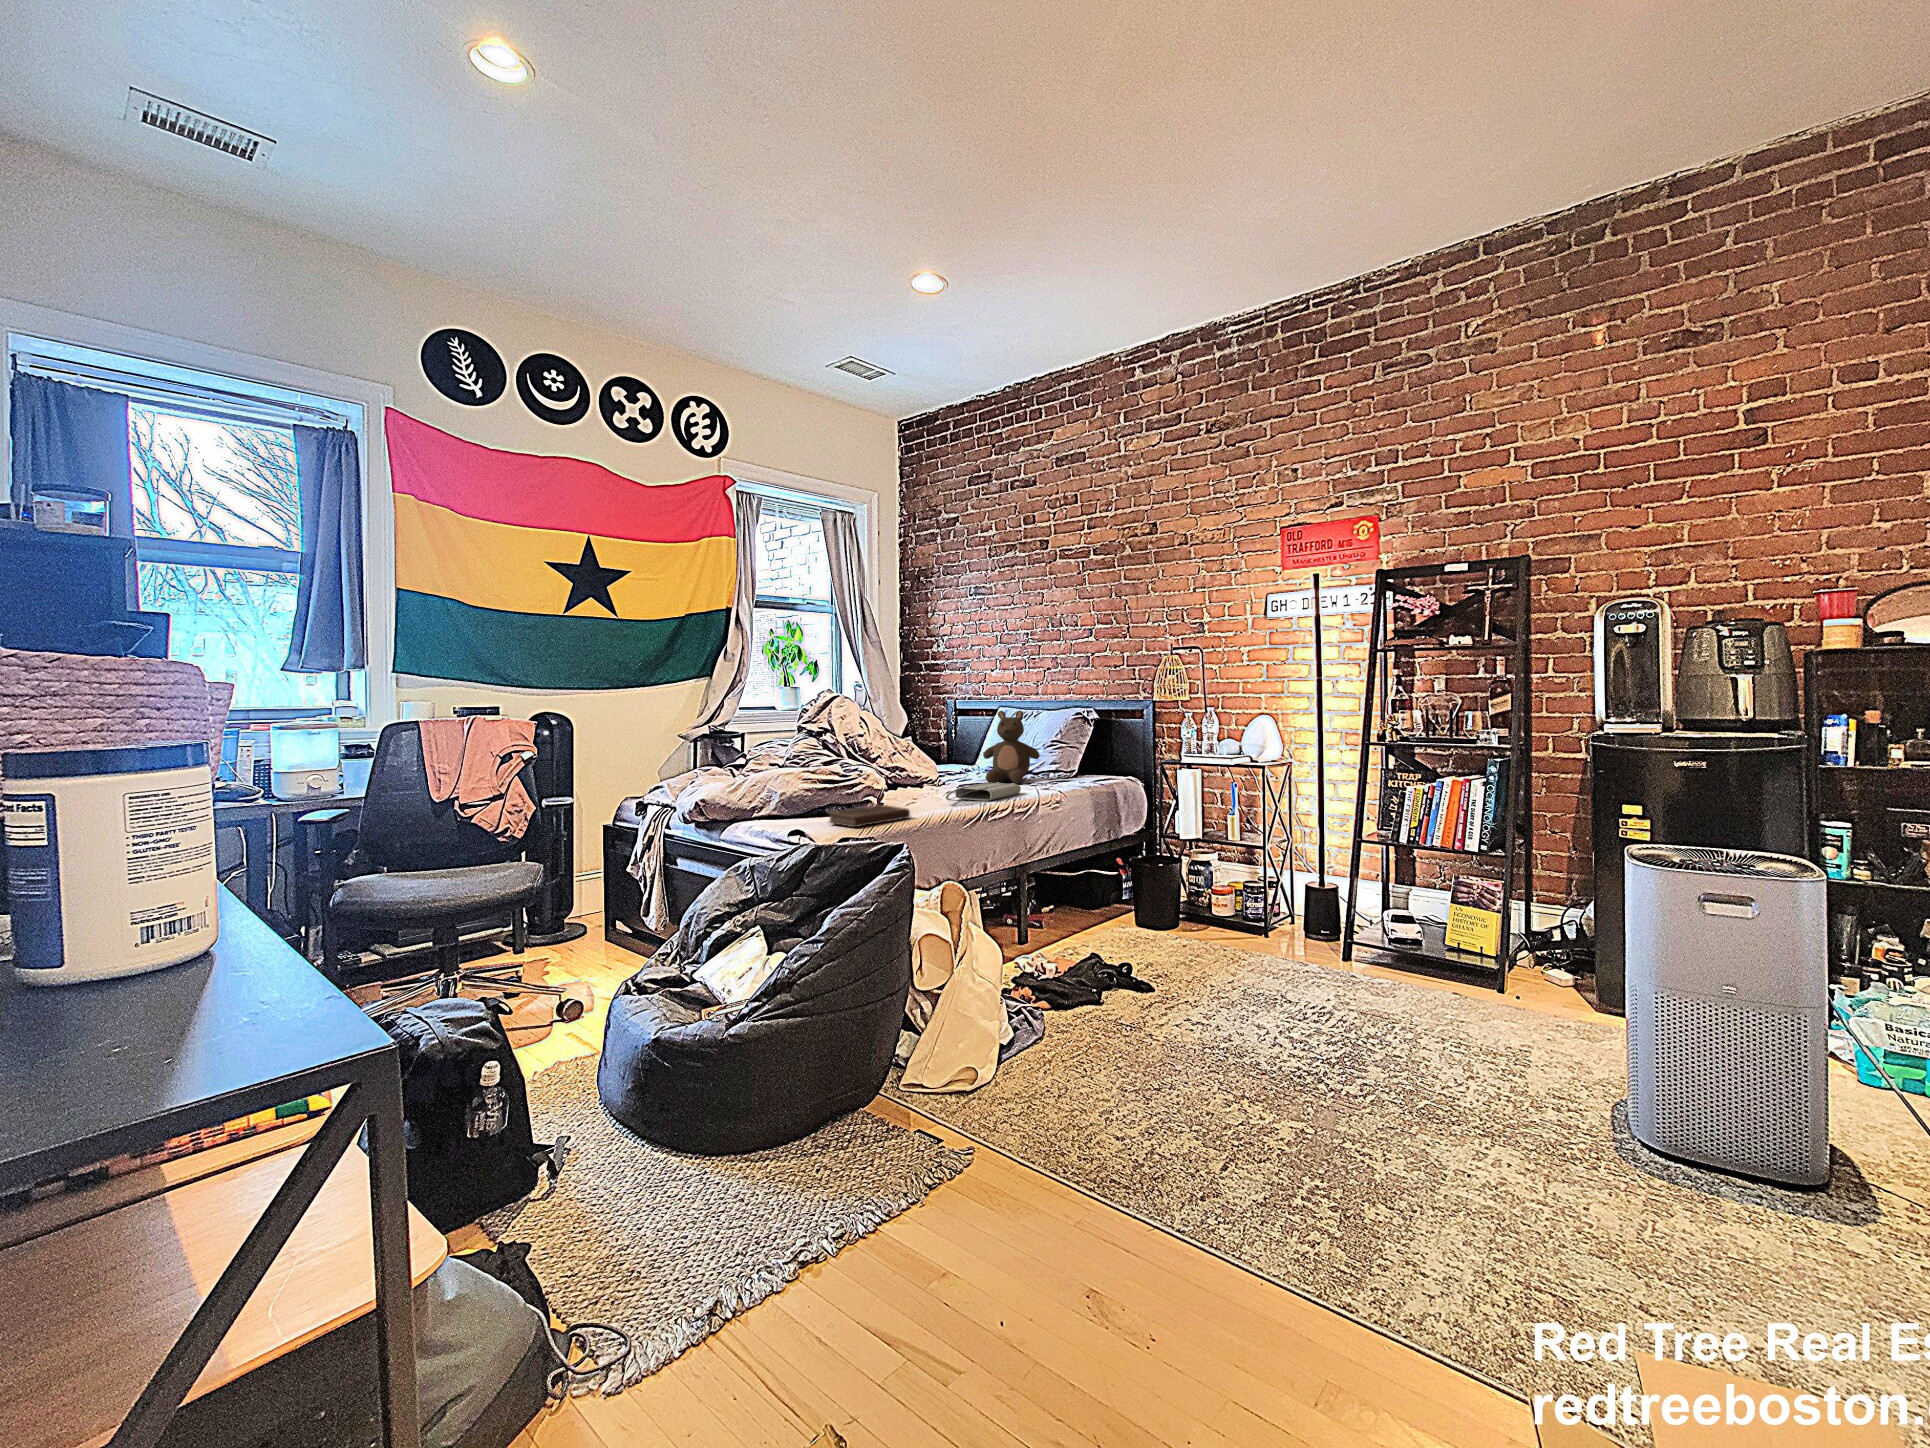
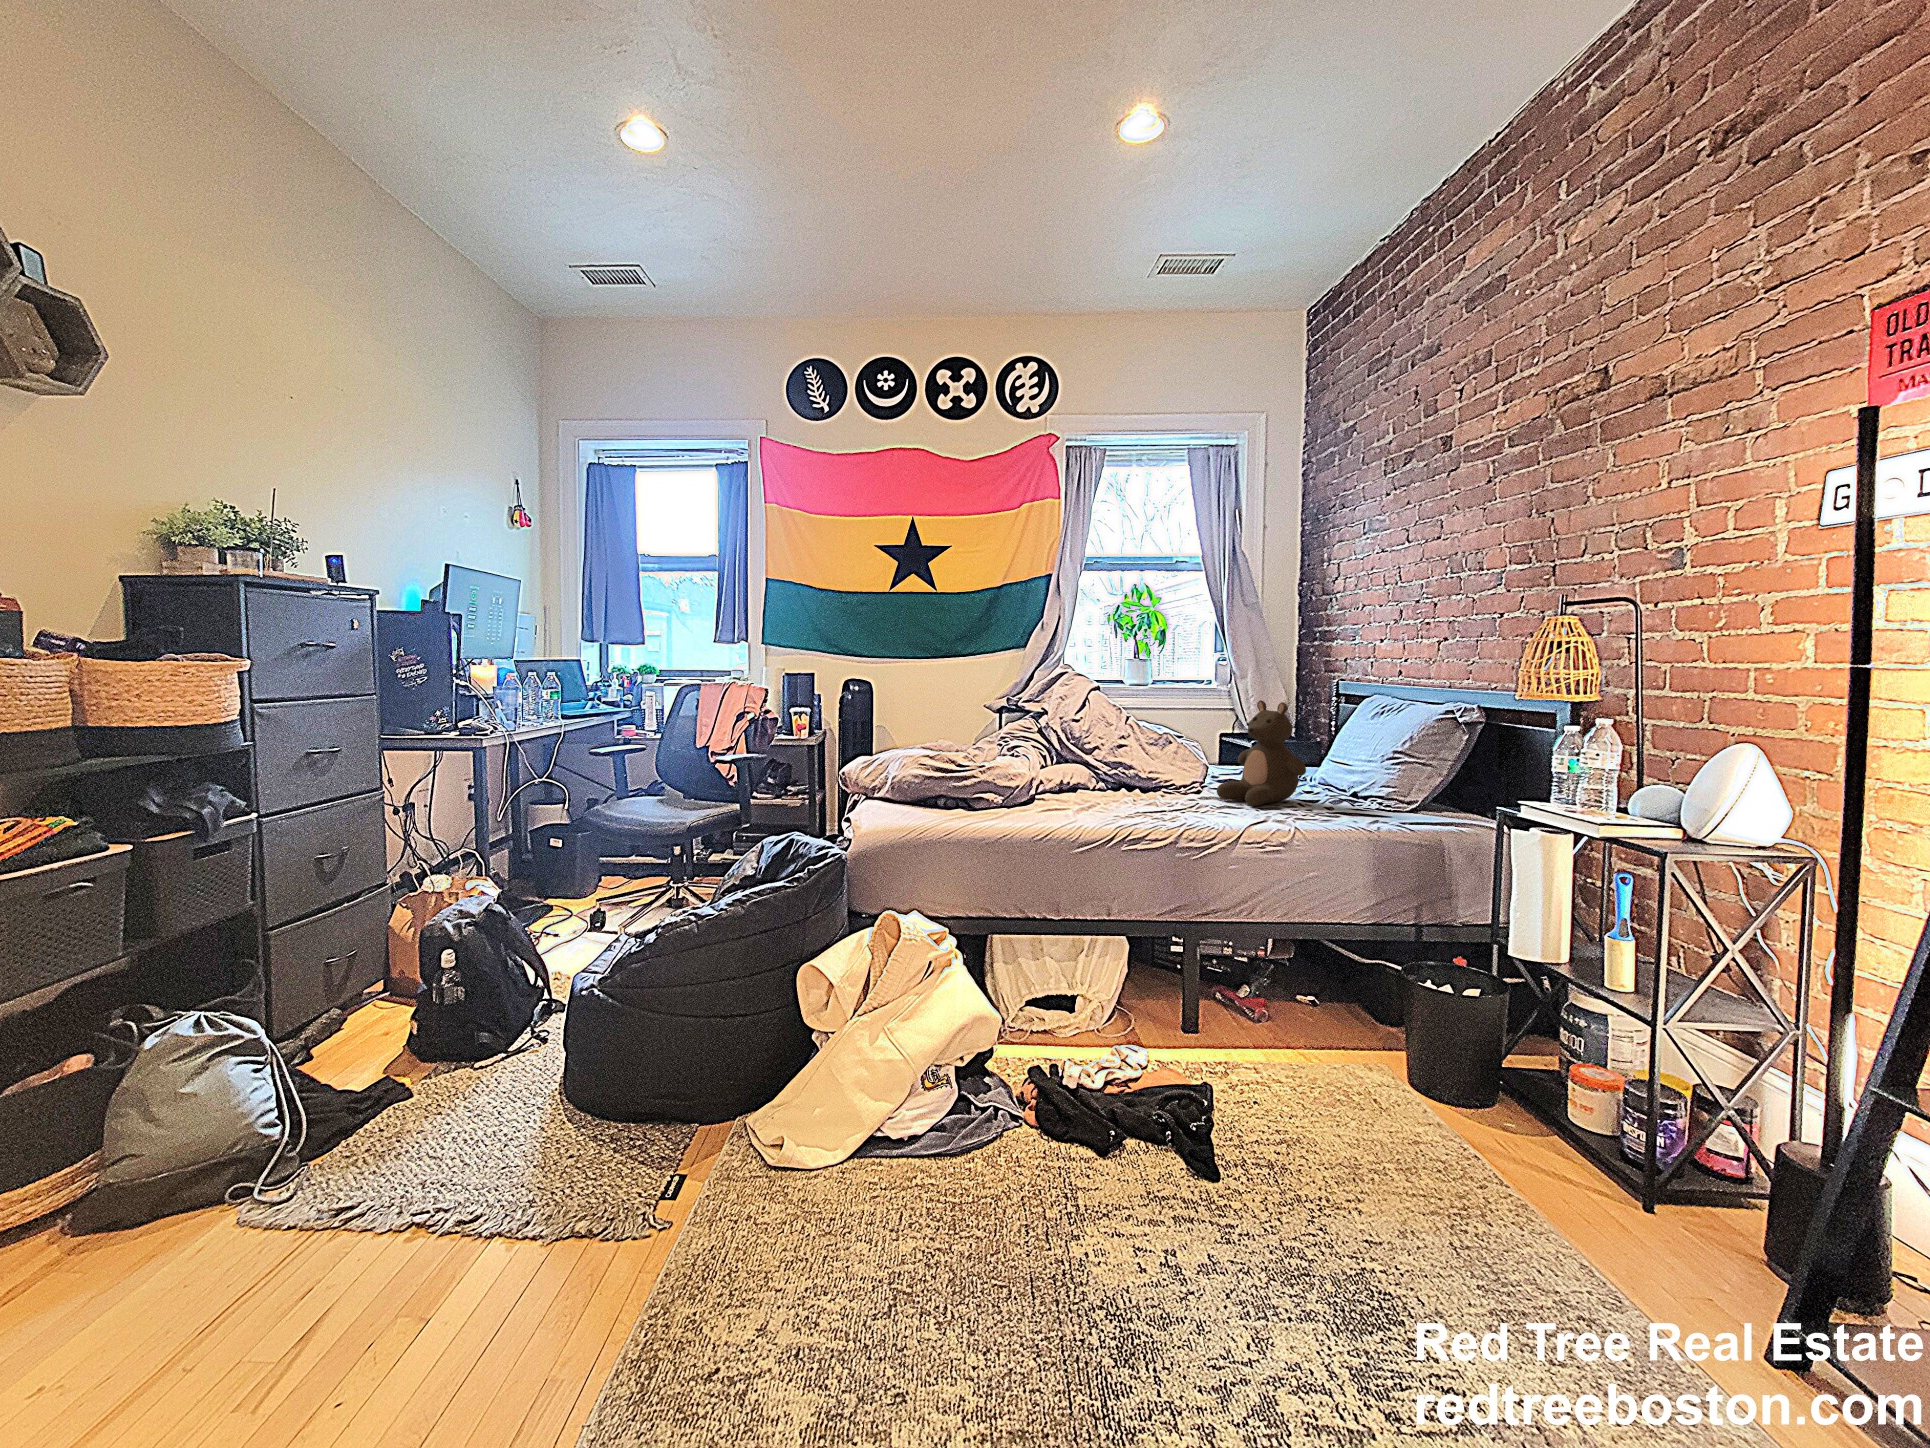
tote bag: present [946,783,1021,801] -> none [1052,797,1190,821]
notebook: present [829,805,910,827] -> none [883,799,966,822]

